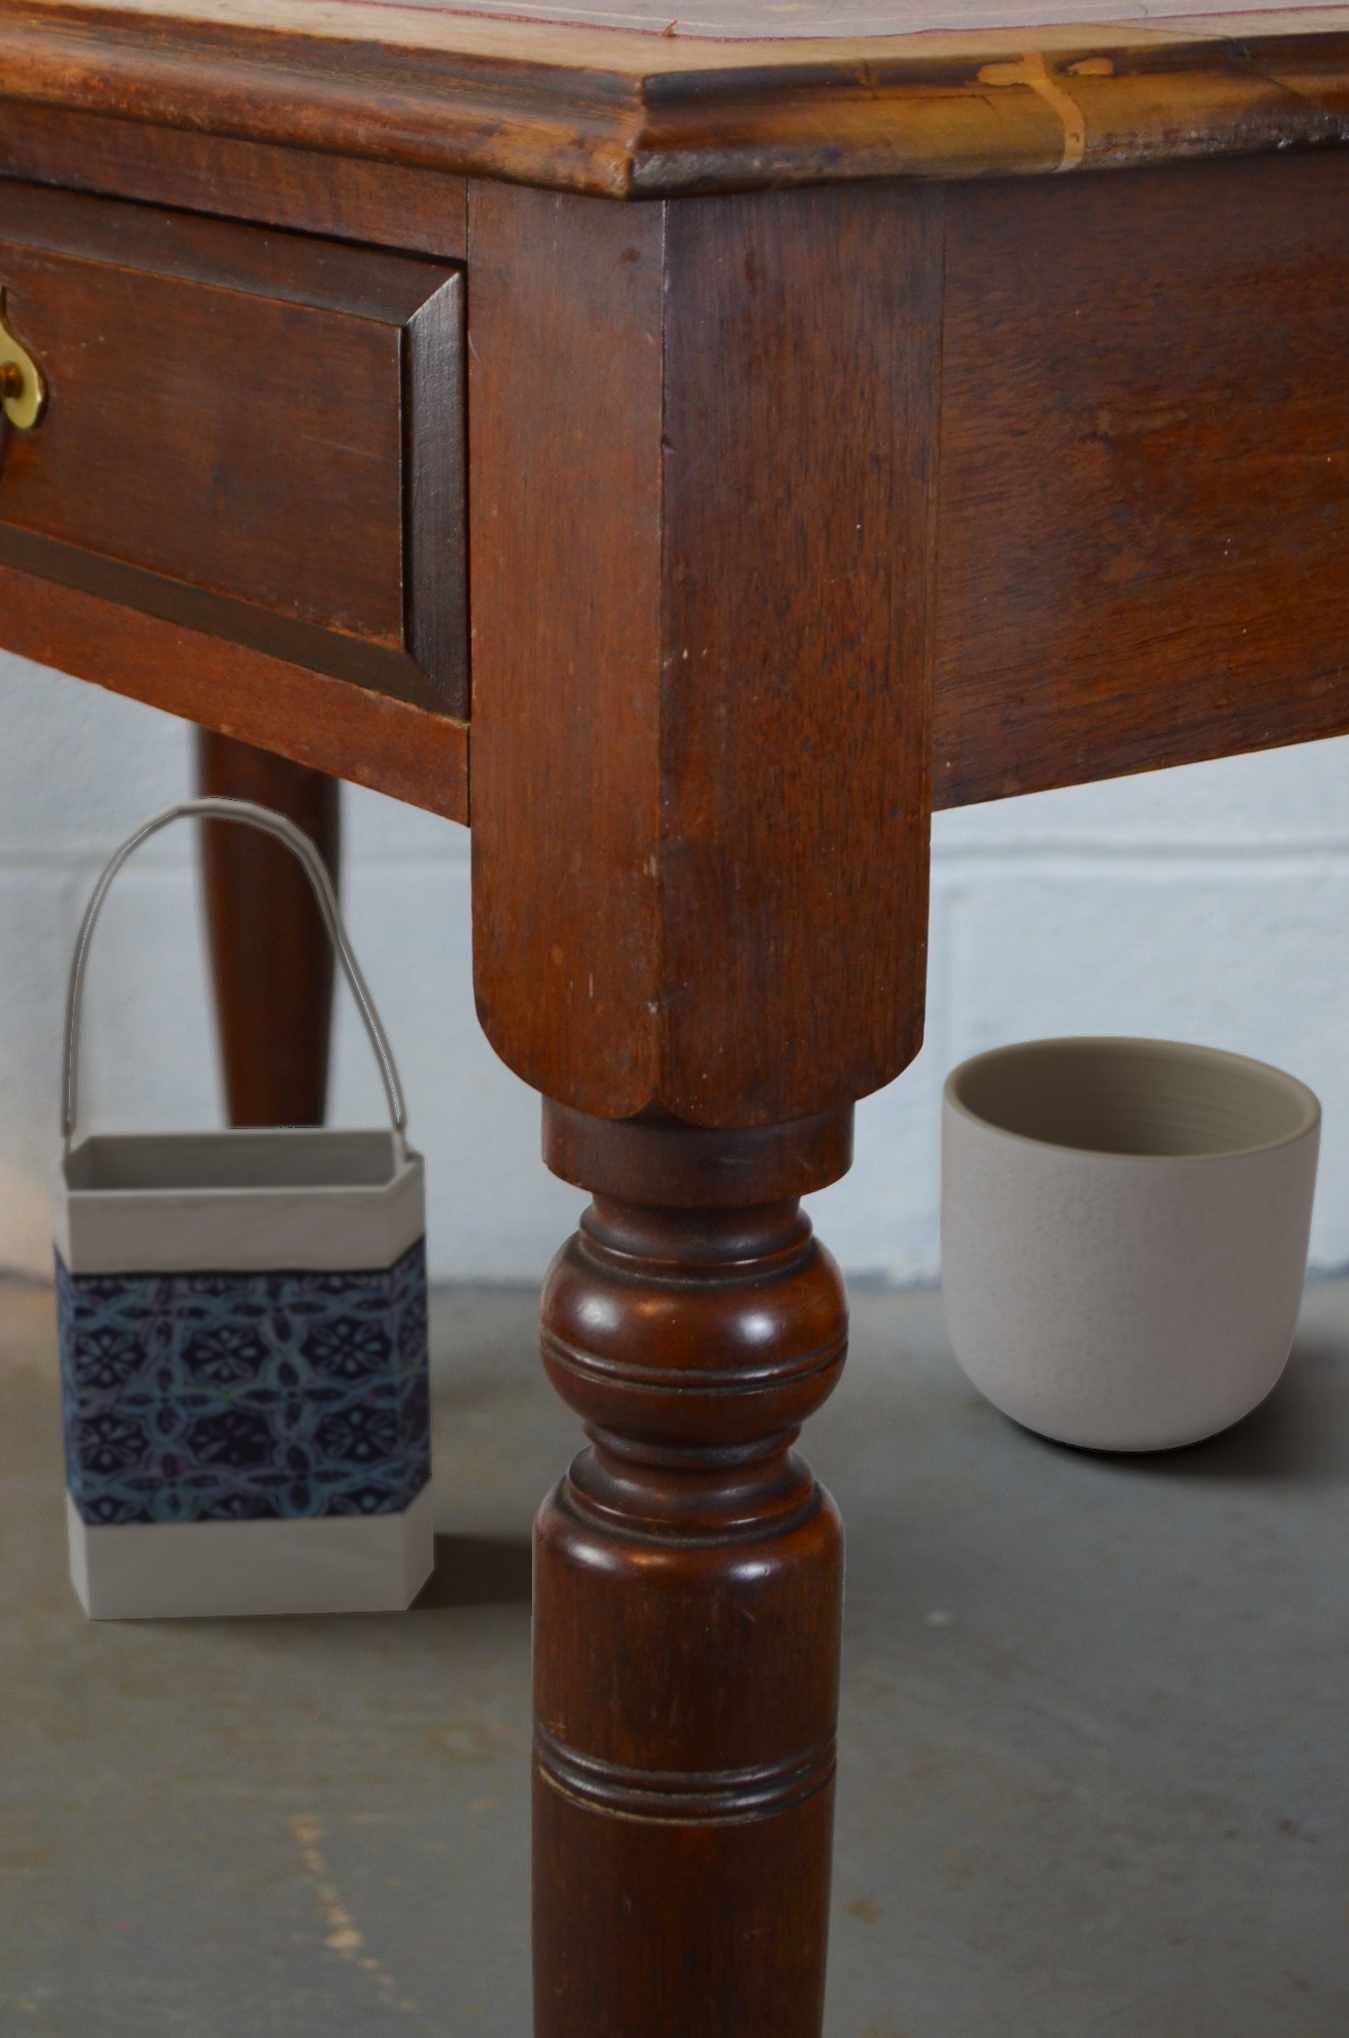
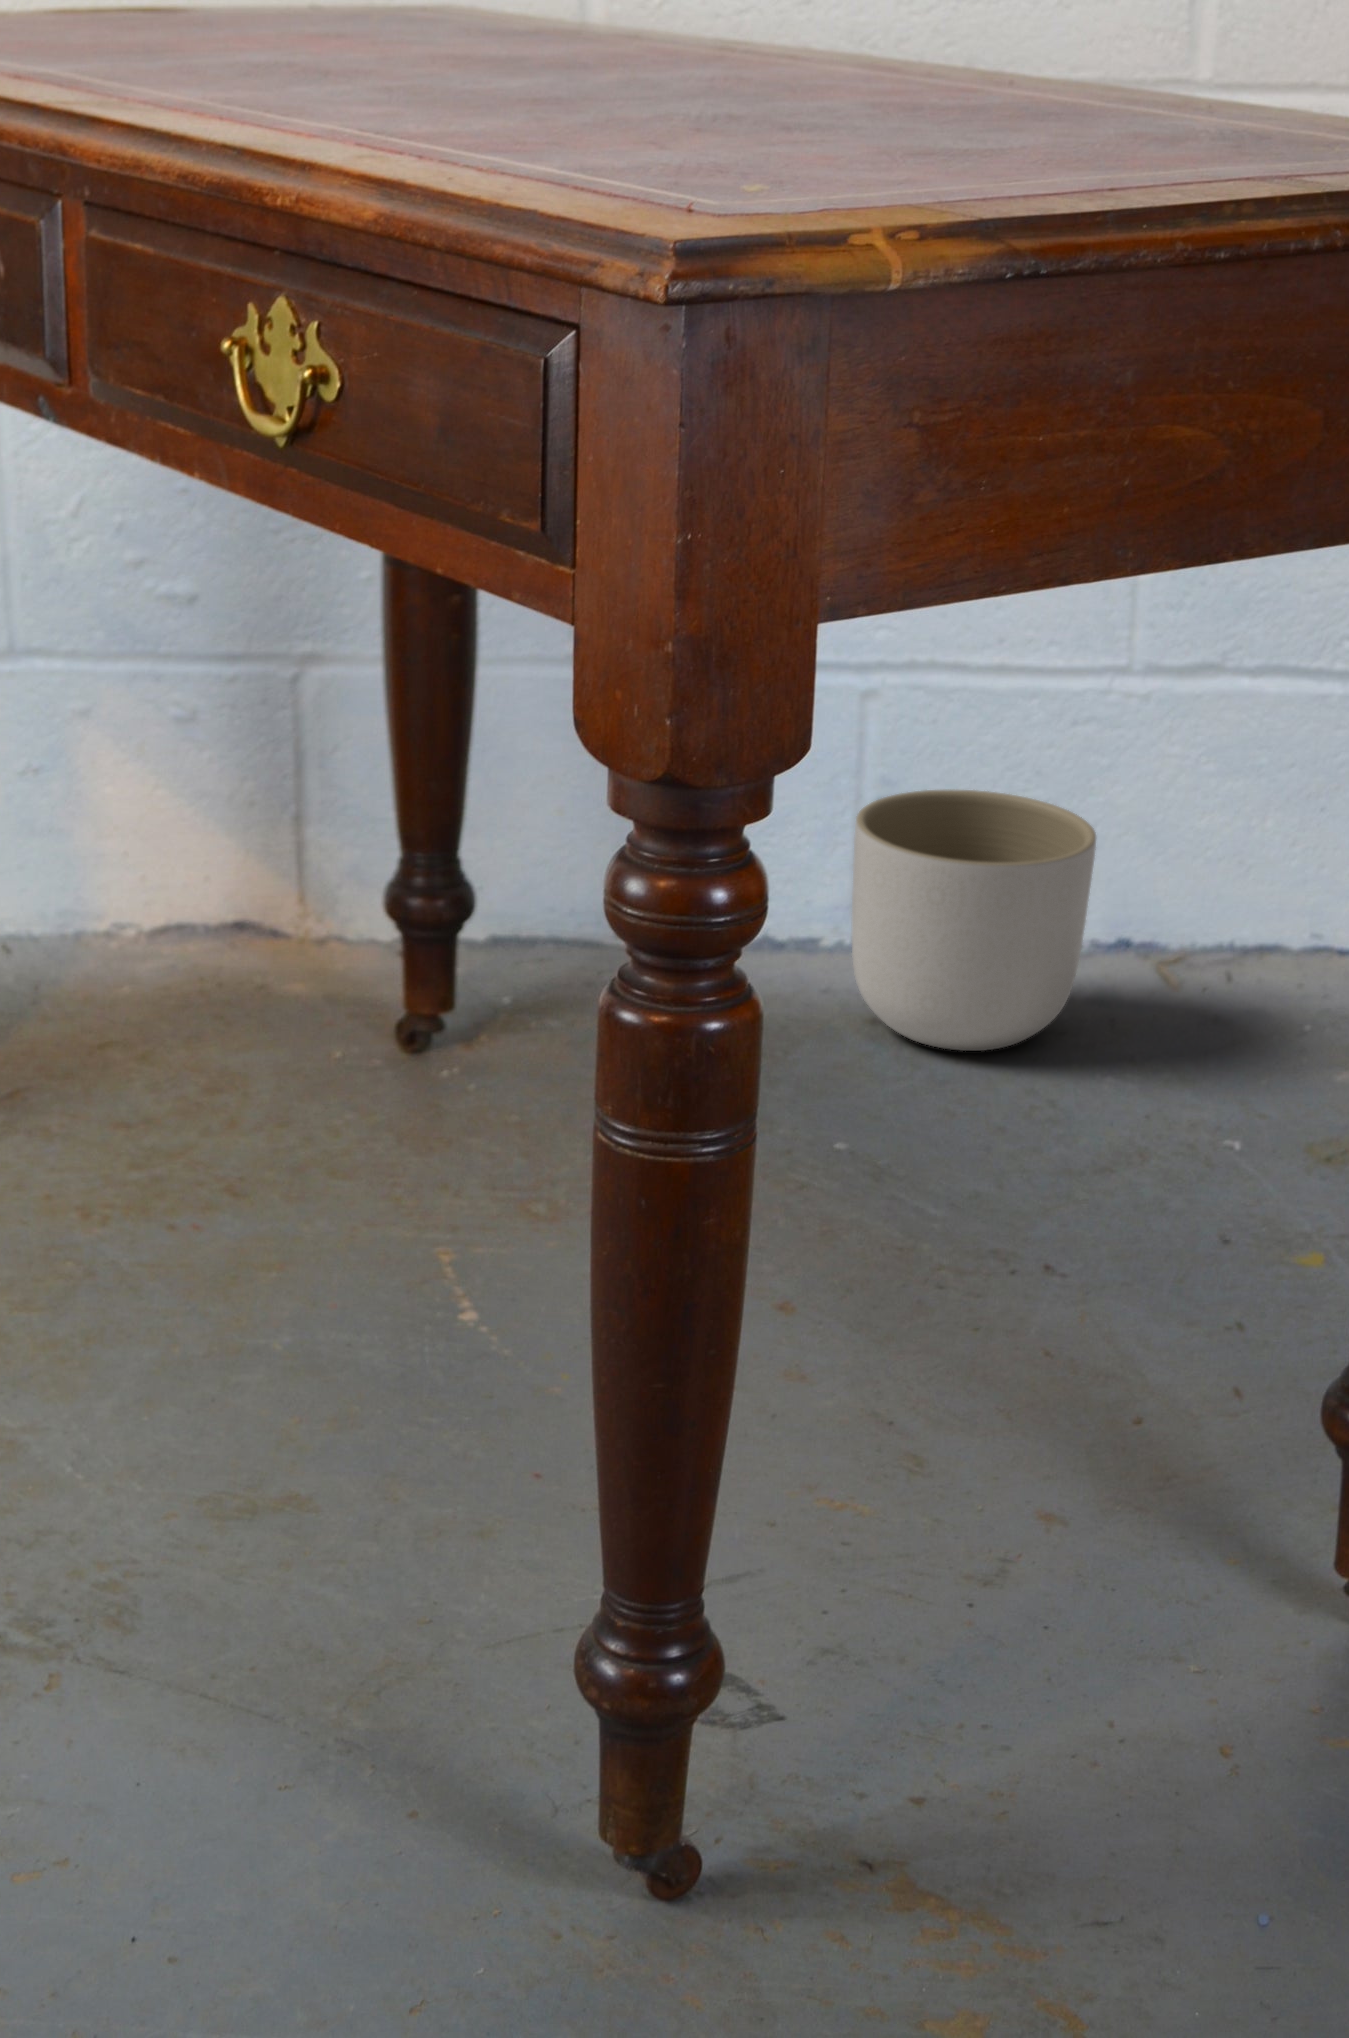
bag: present [48,798,434,1620] -> none [294,617,528,1129]

